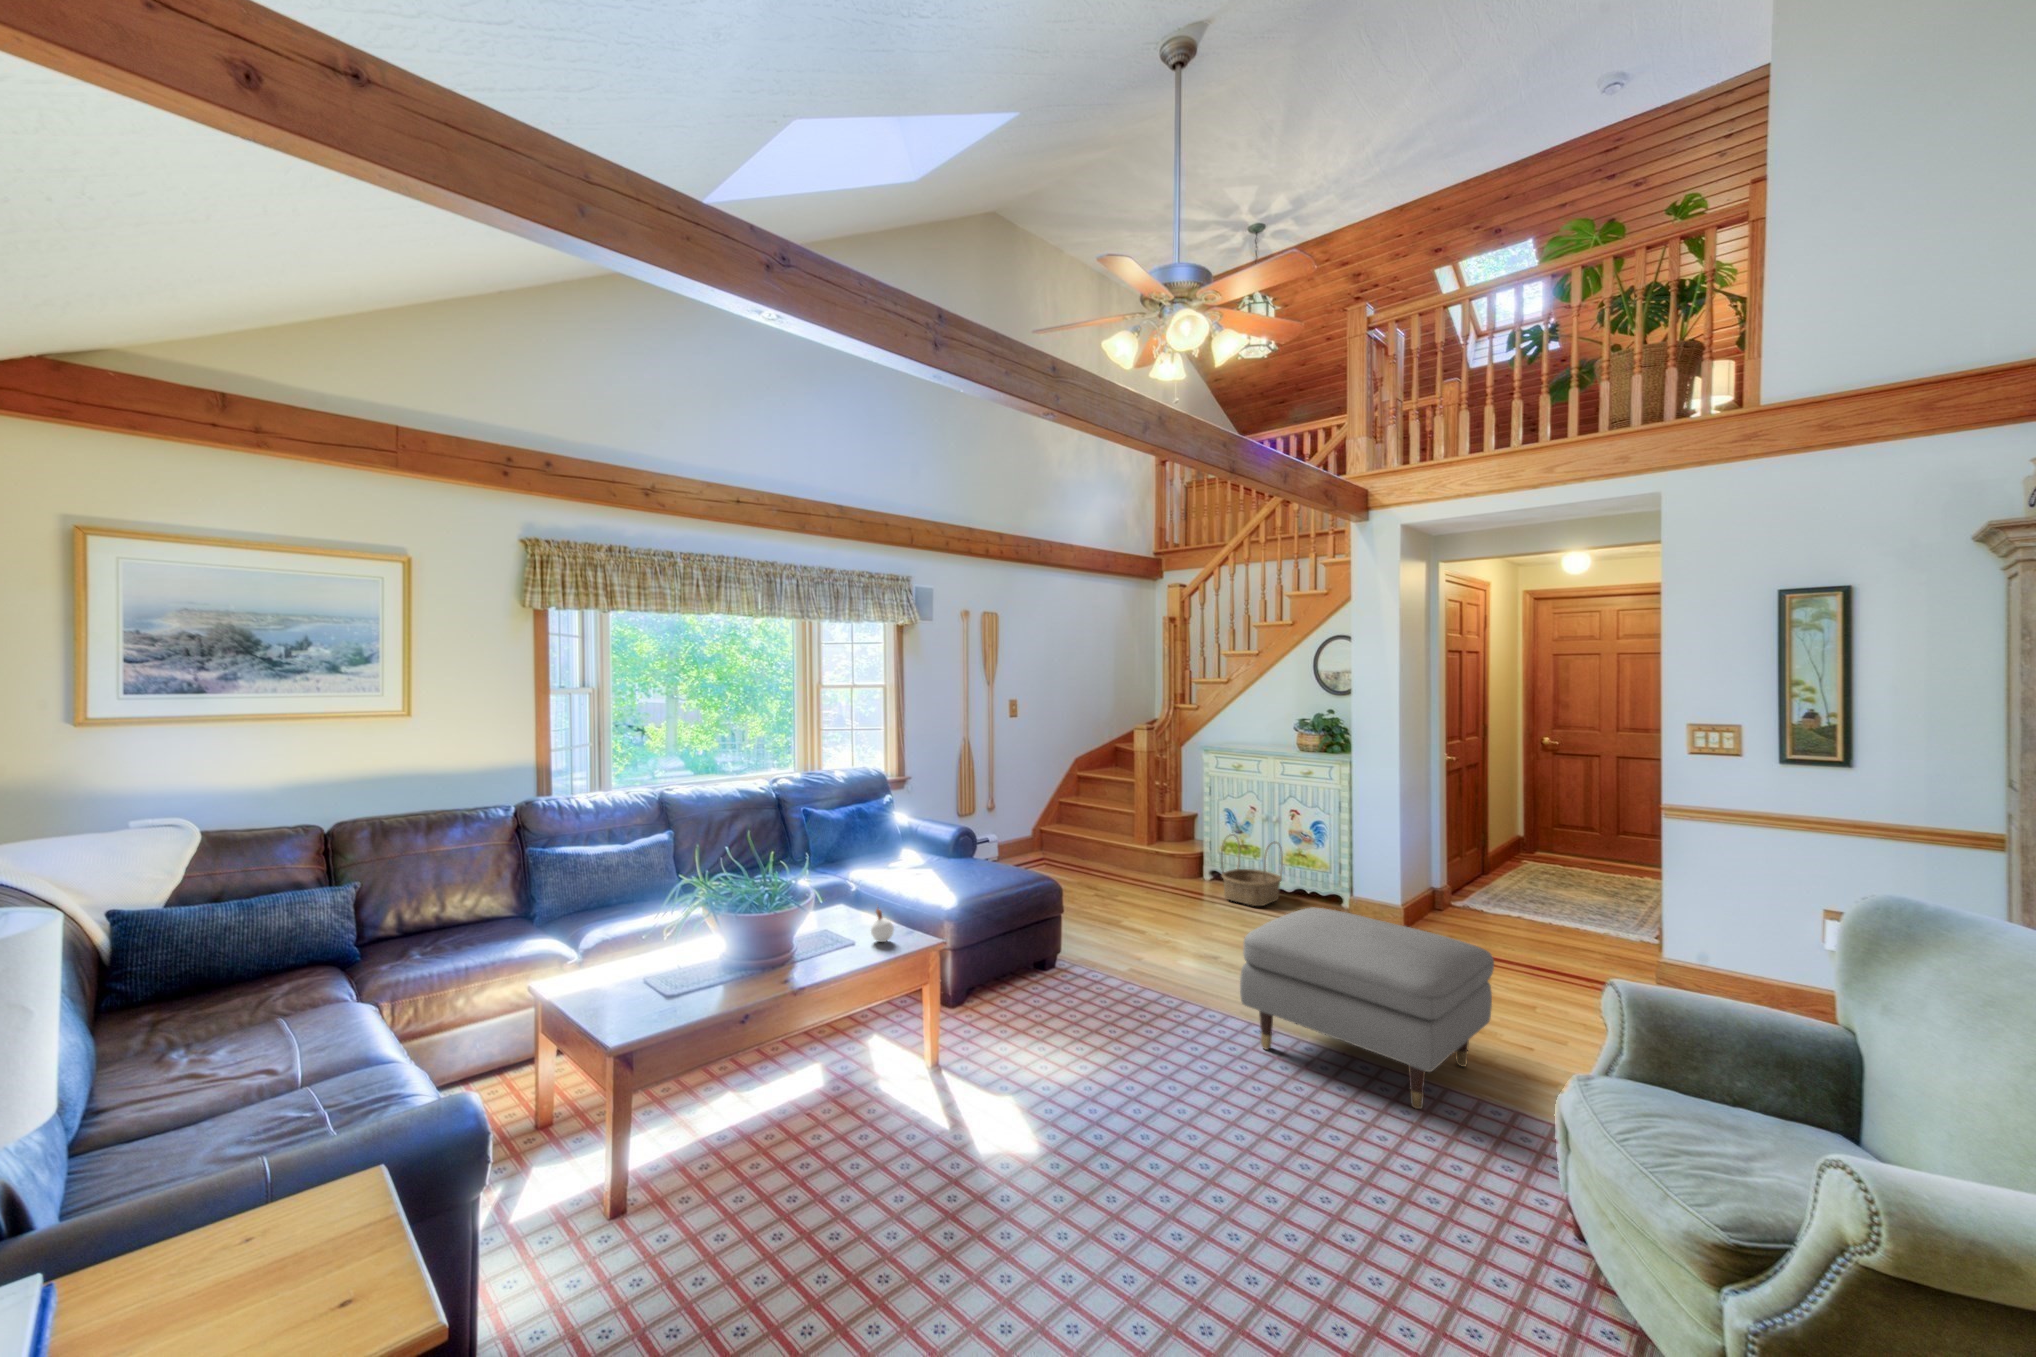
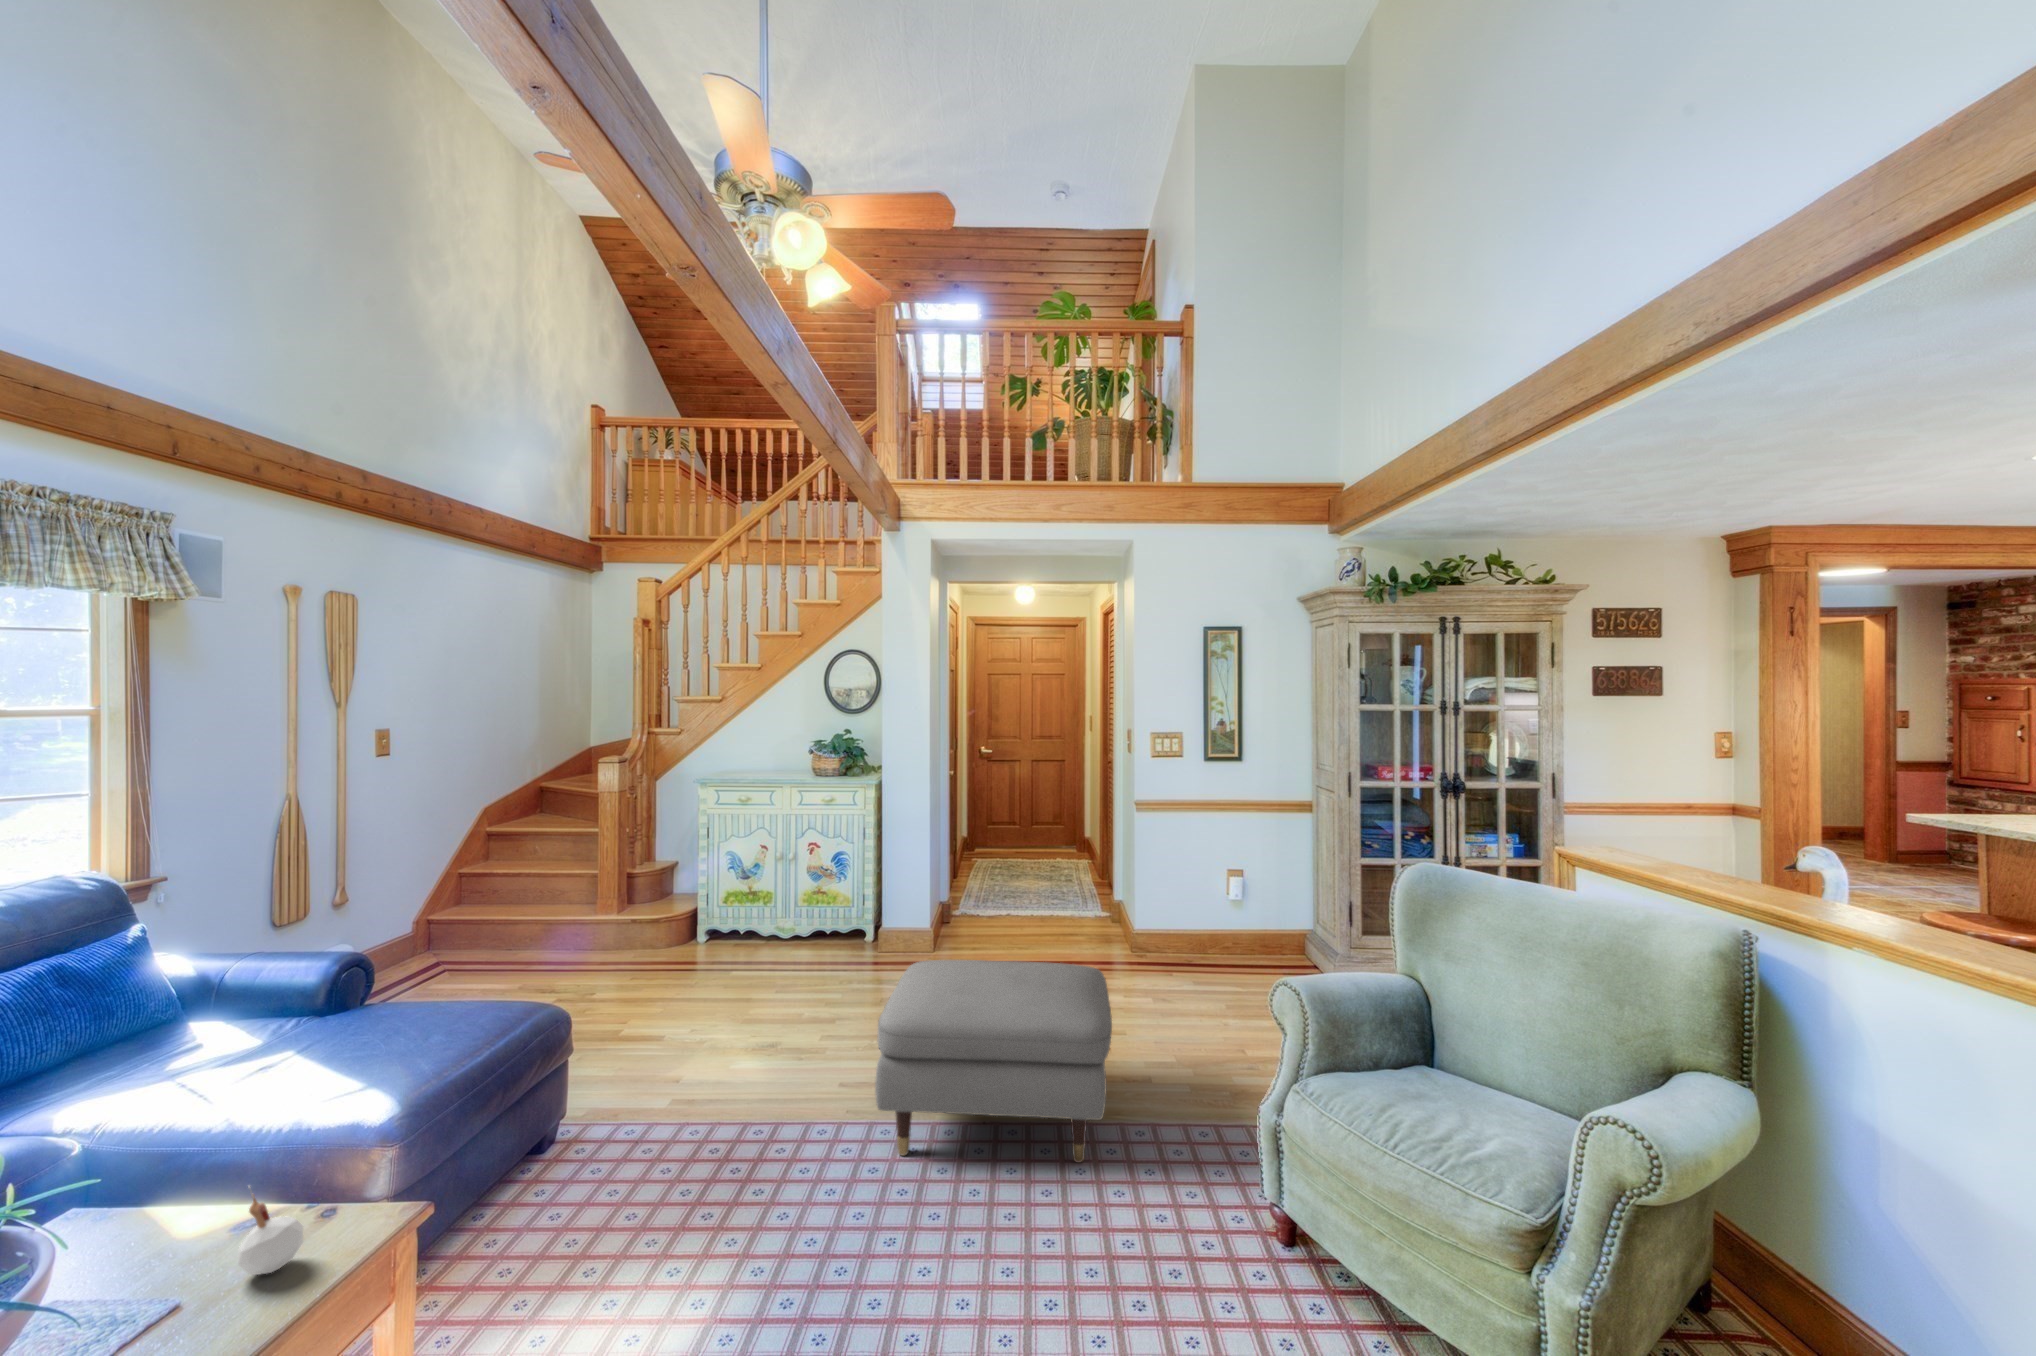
basket: present [1221,835,1283,906] -> none [732,882,803,964]

